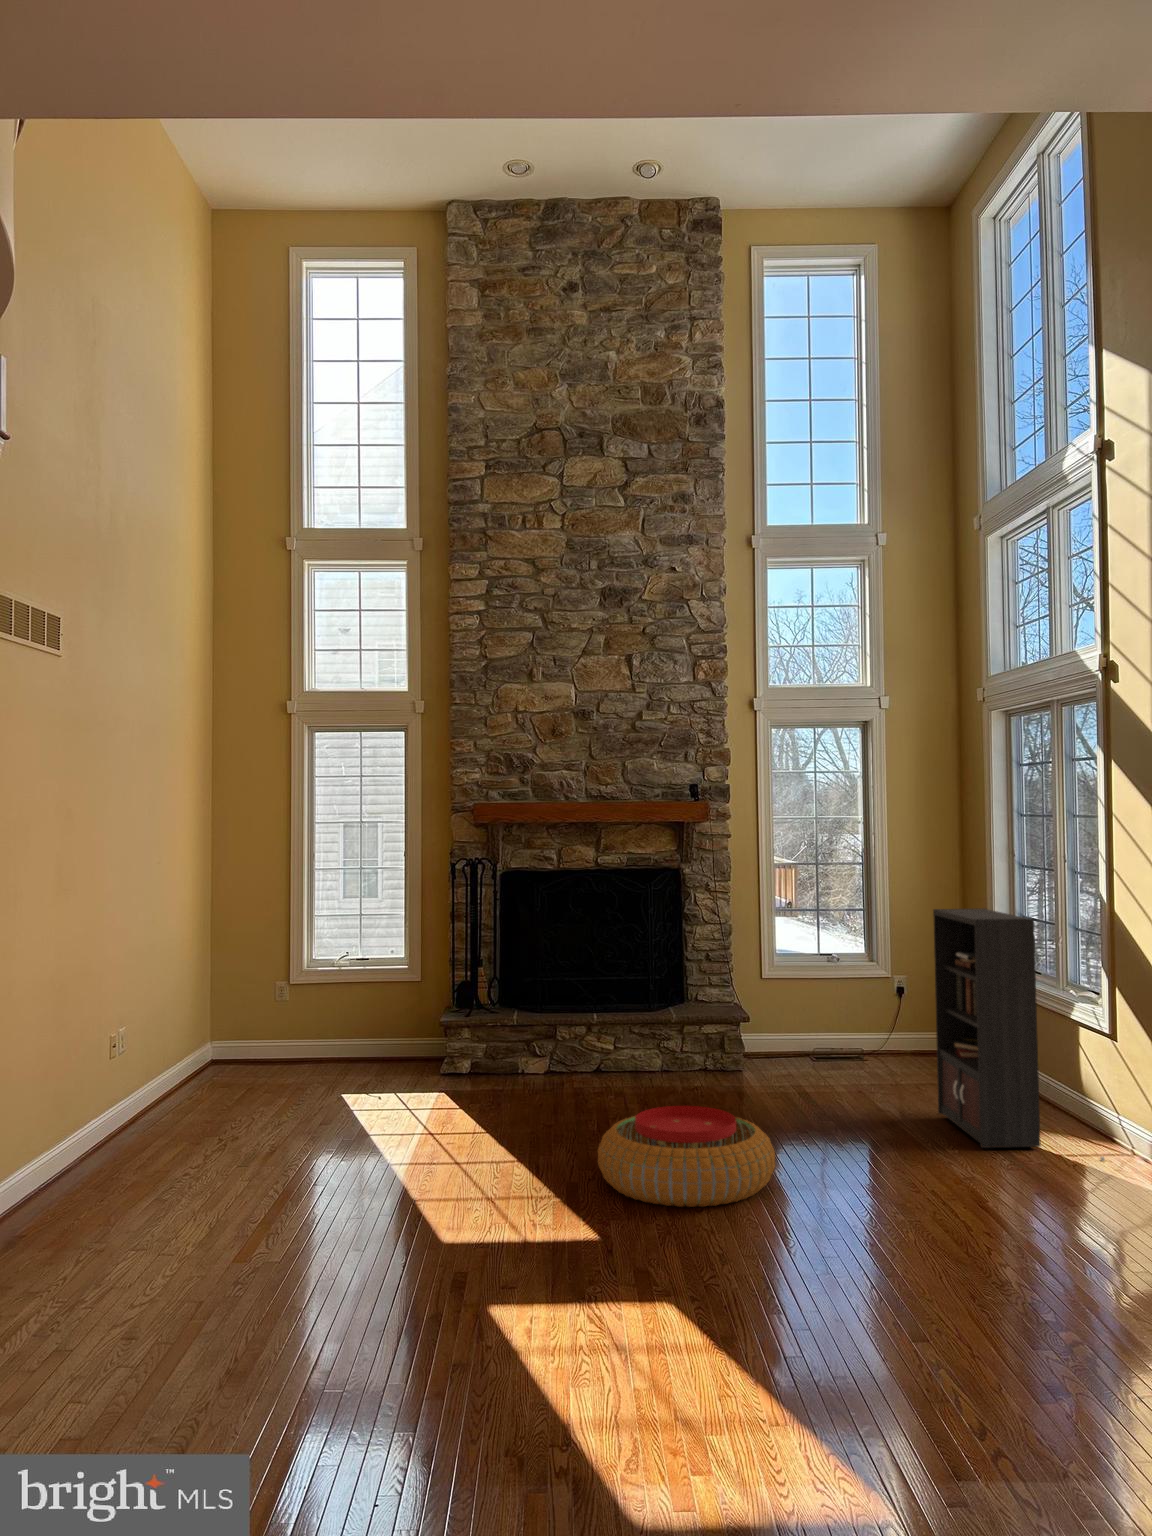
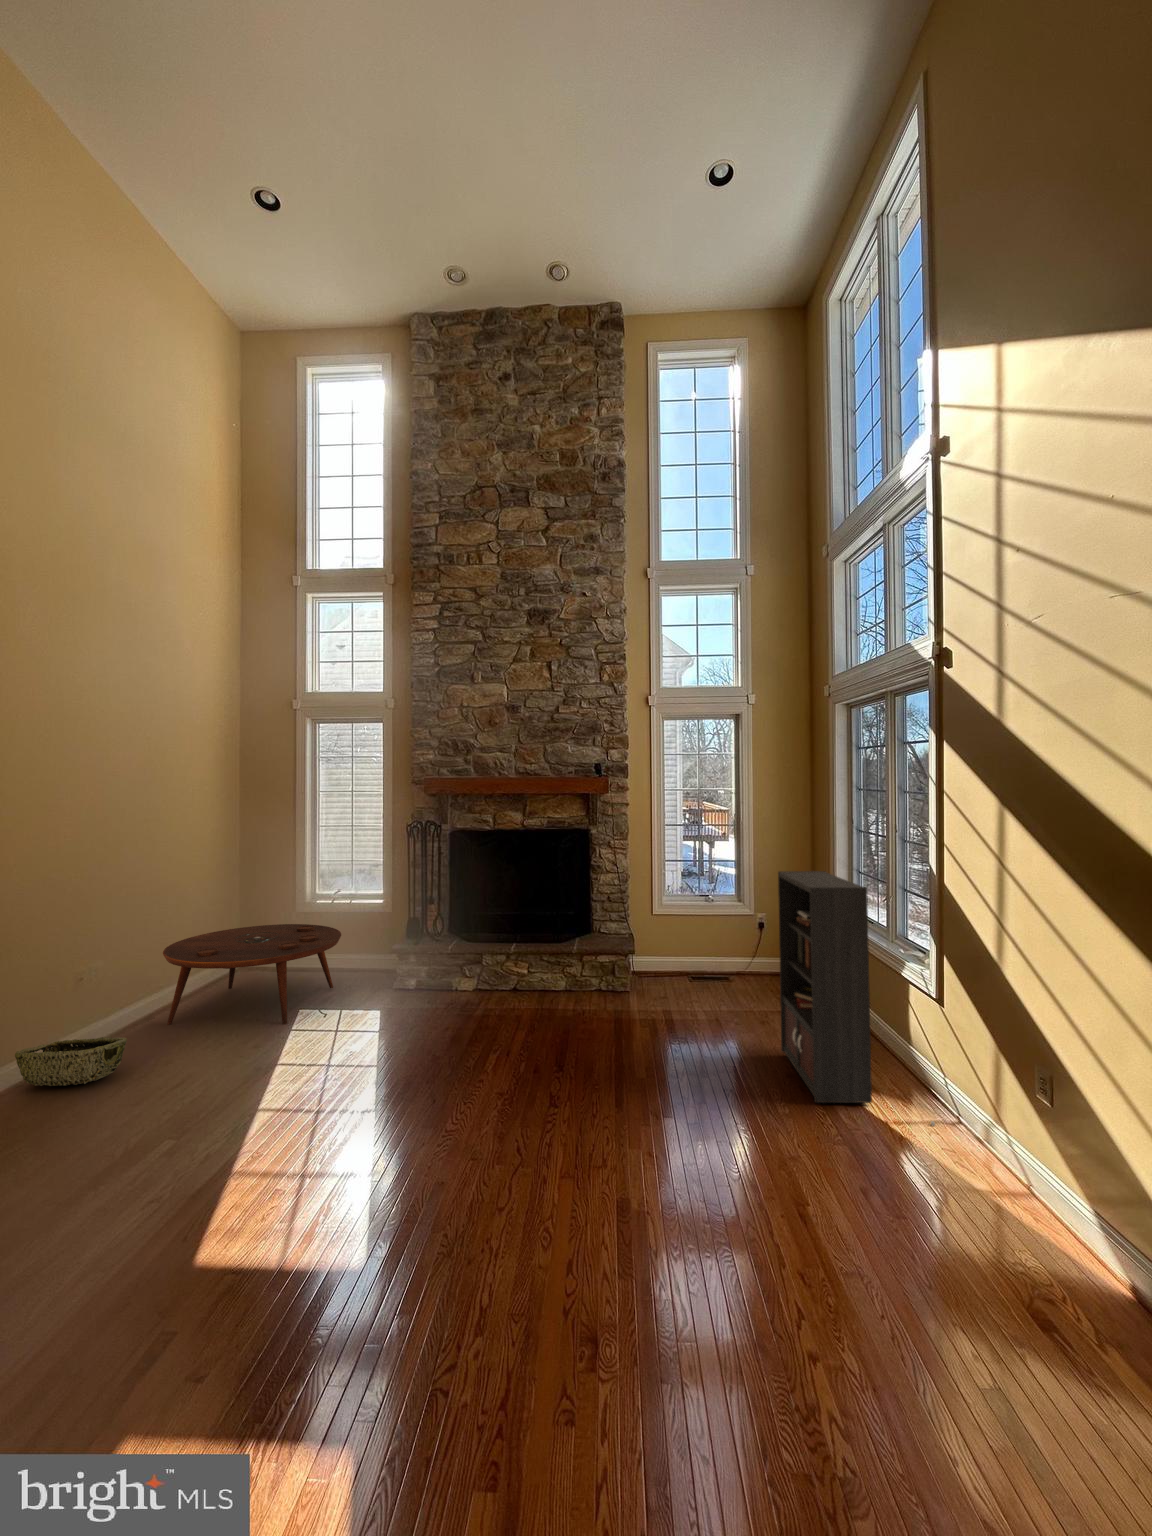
coffee table: none [173,994,381,1108] -> present [163,924,341,1025]
woven basket: none [89,1105,199,1153] -> present [15,1037,127,1086]
pouf: present [598,1106,775,1207] -> none [428,1064,602,1193]

